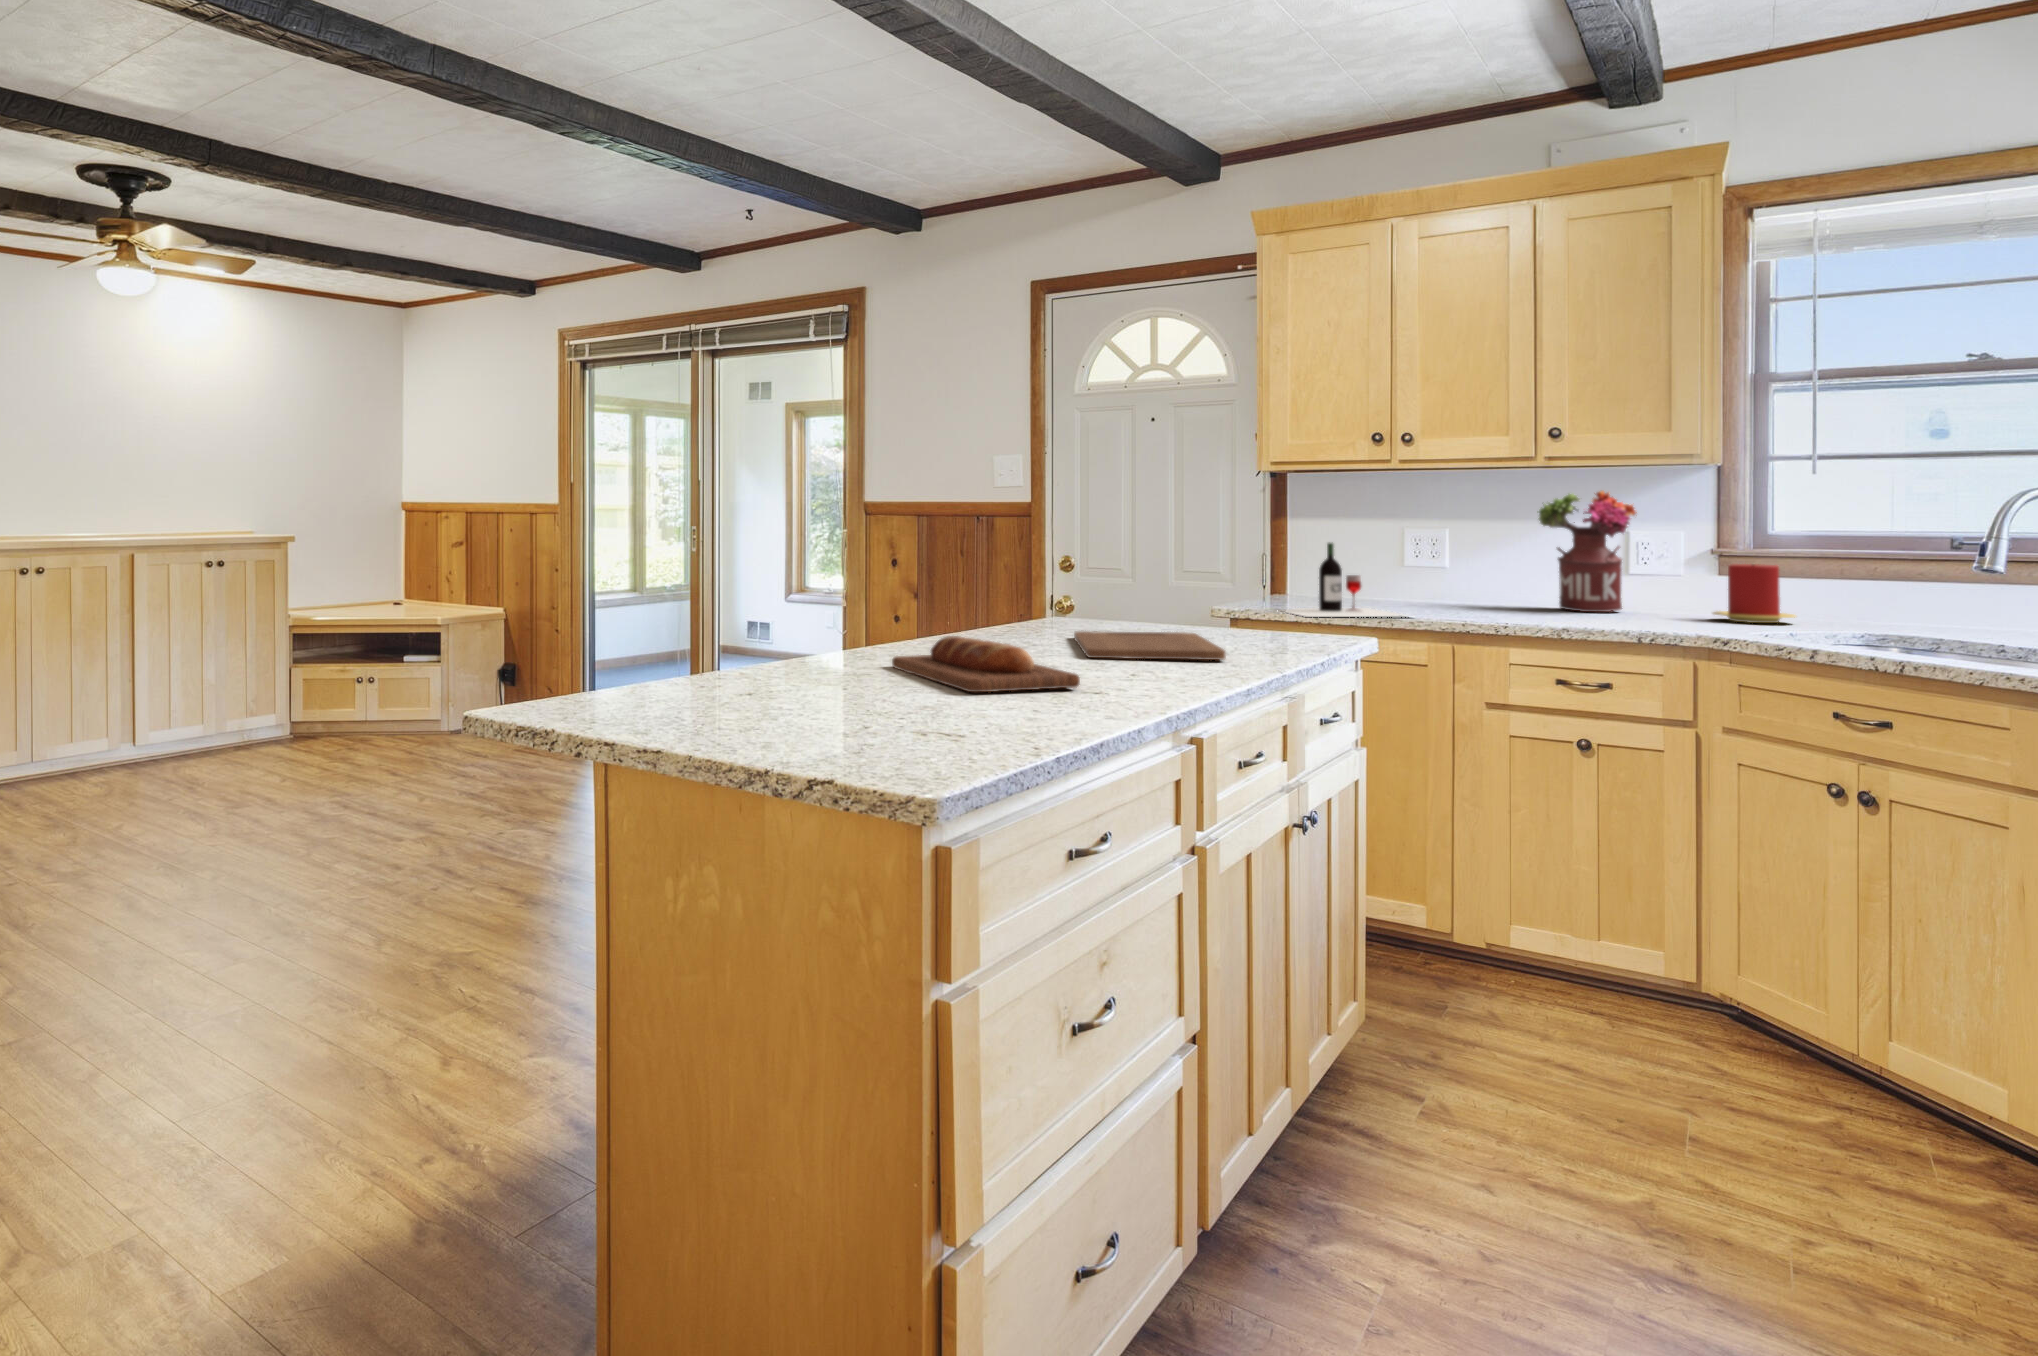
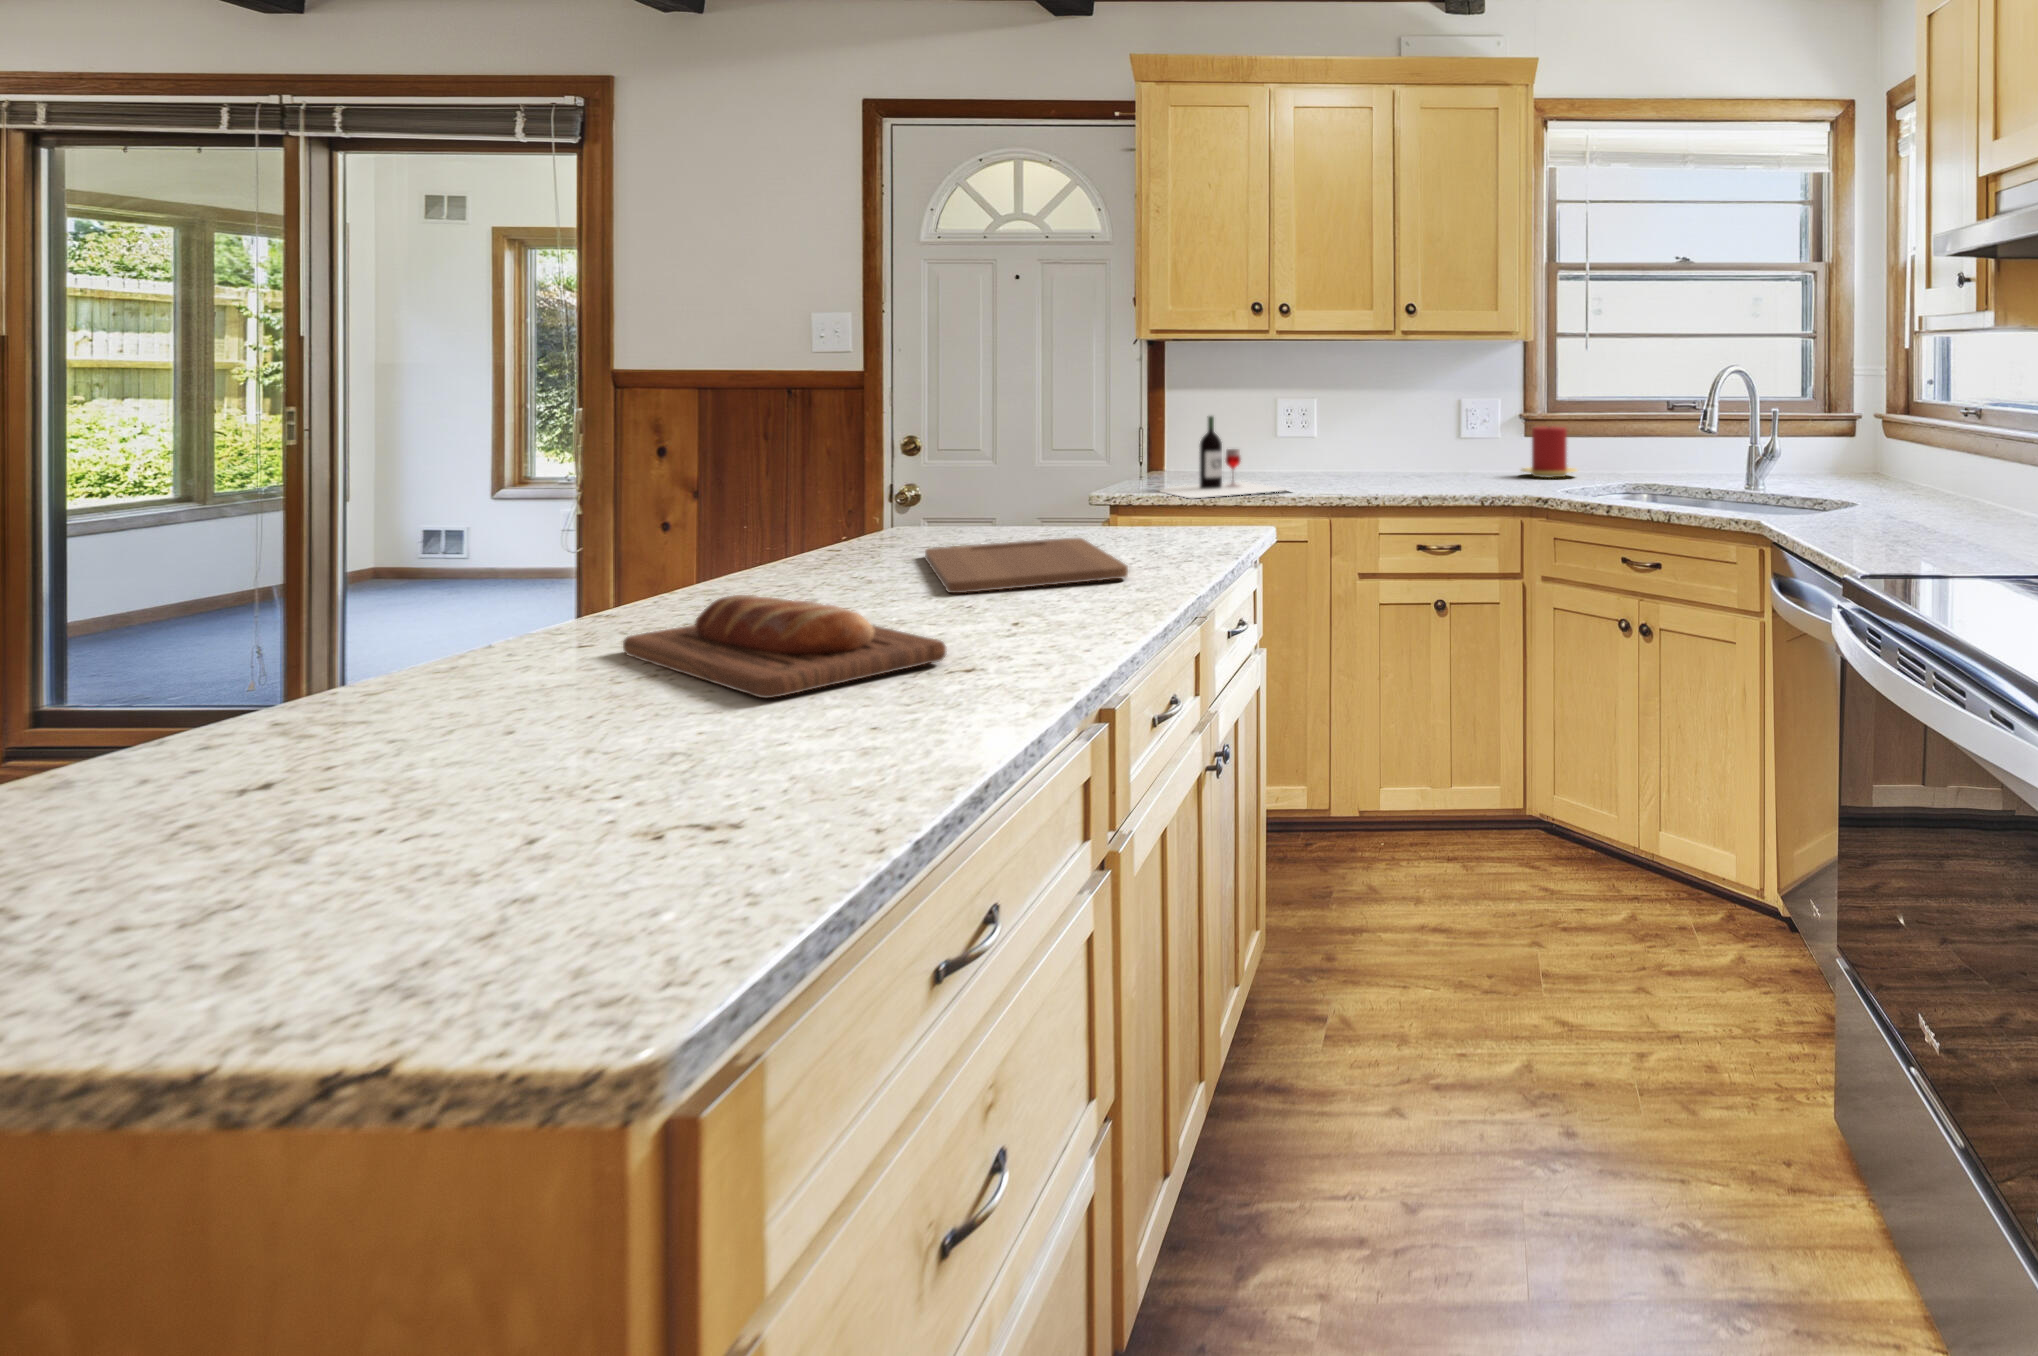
flower arrangement: present [1538,491,1637,612] -> none [1388,361,1465,474]

